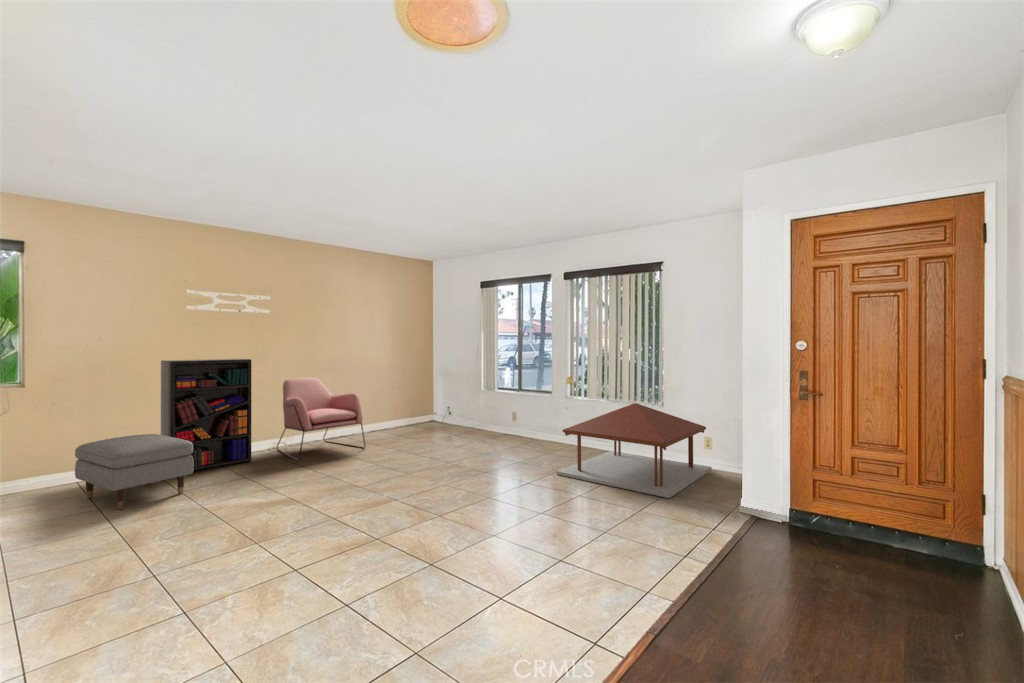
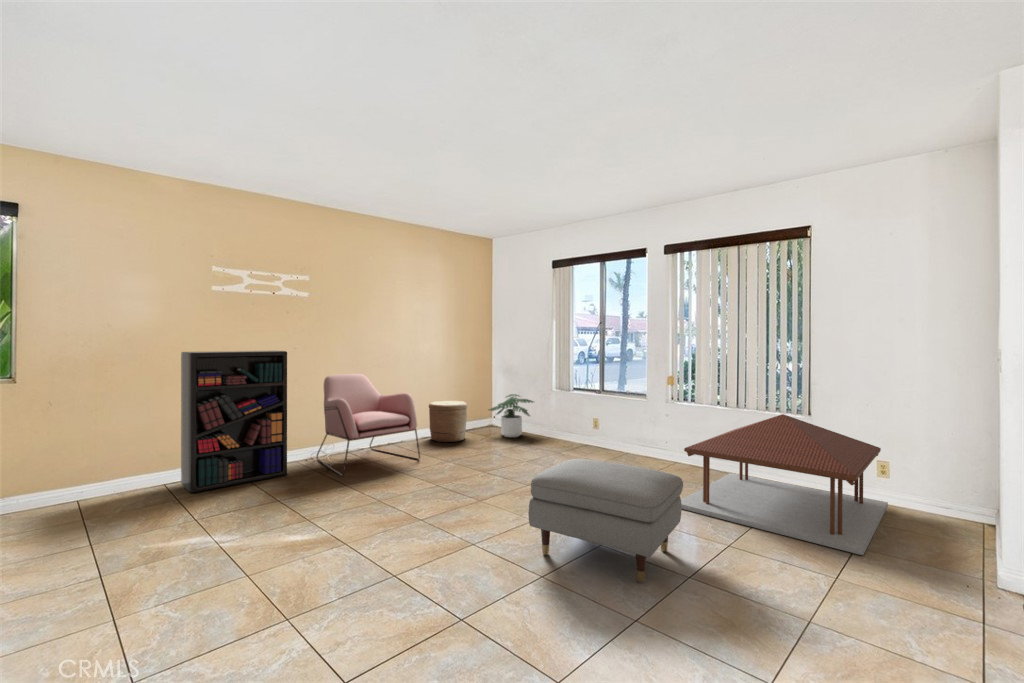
potted plant: none [427,394,468,430] -> present [488,394,534,437]
woven basket: none [375,400,409,435] -> present [429,401,467,442]
ottoman: present [75,434,194,509] -> present [529,459,683,583]

